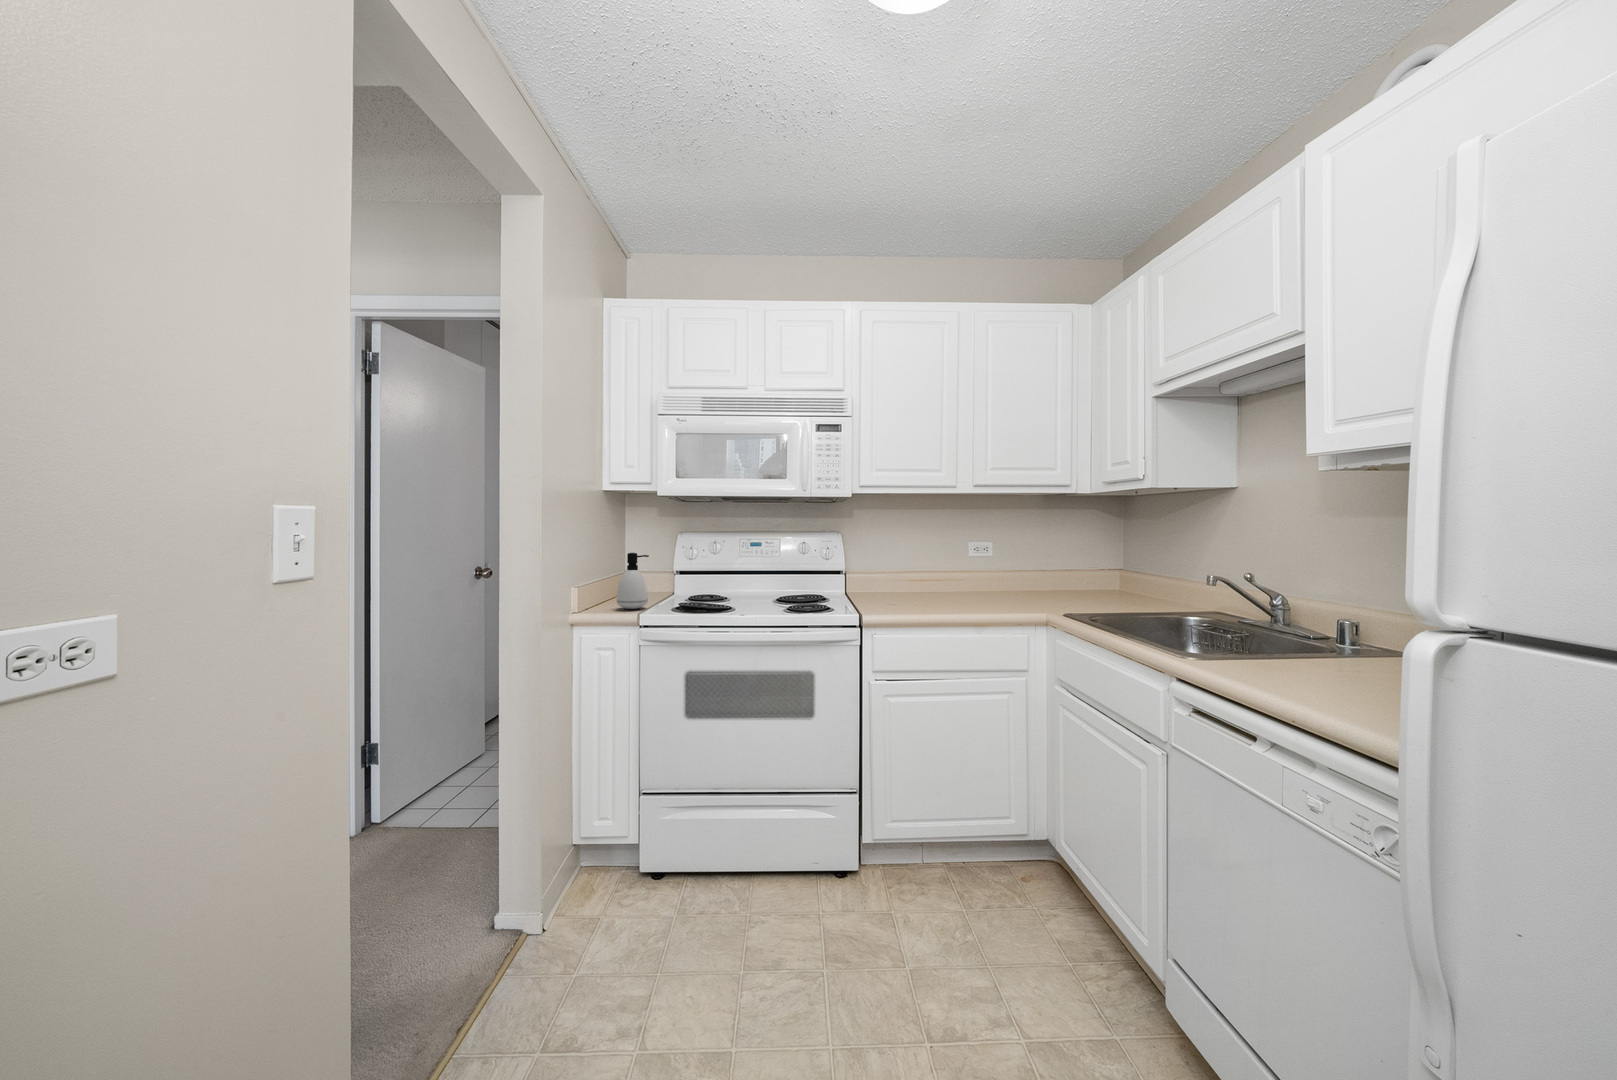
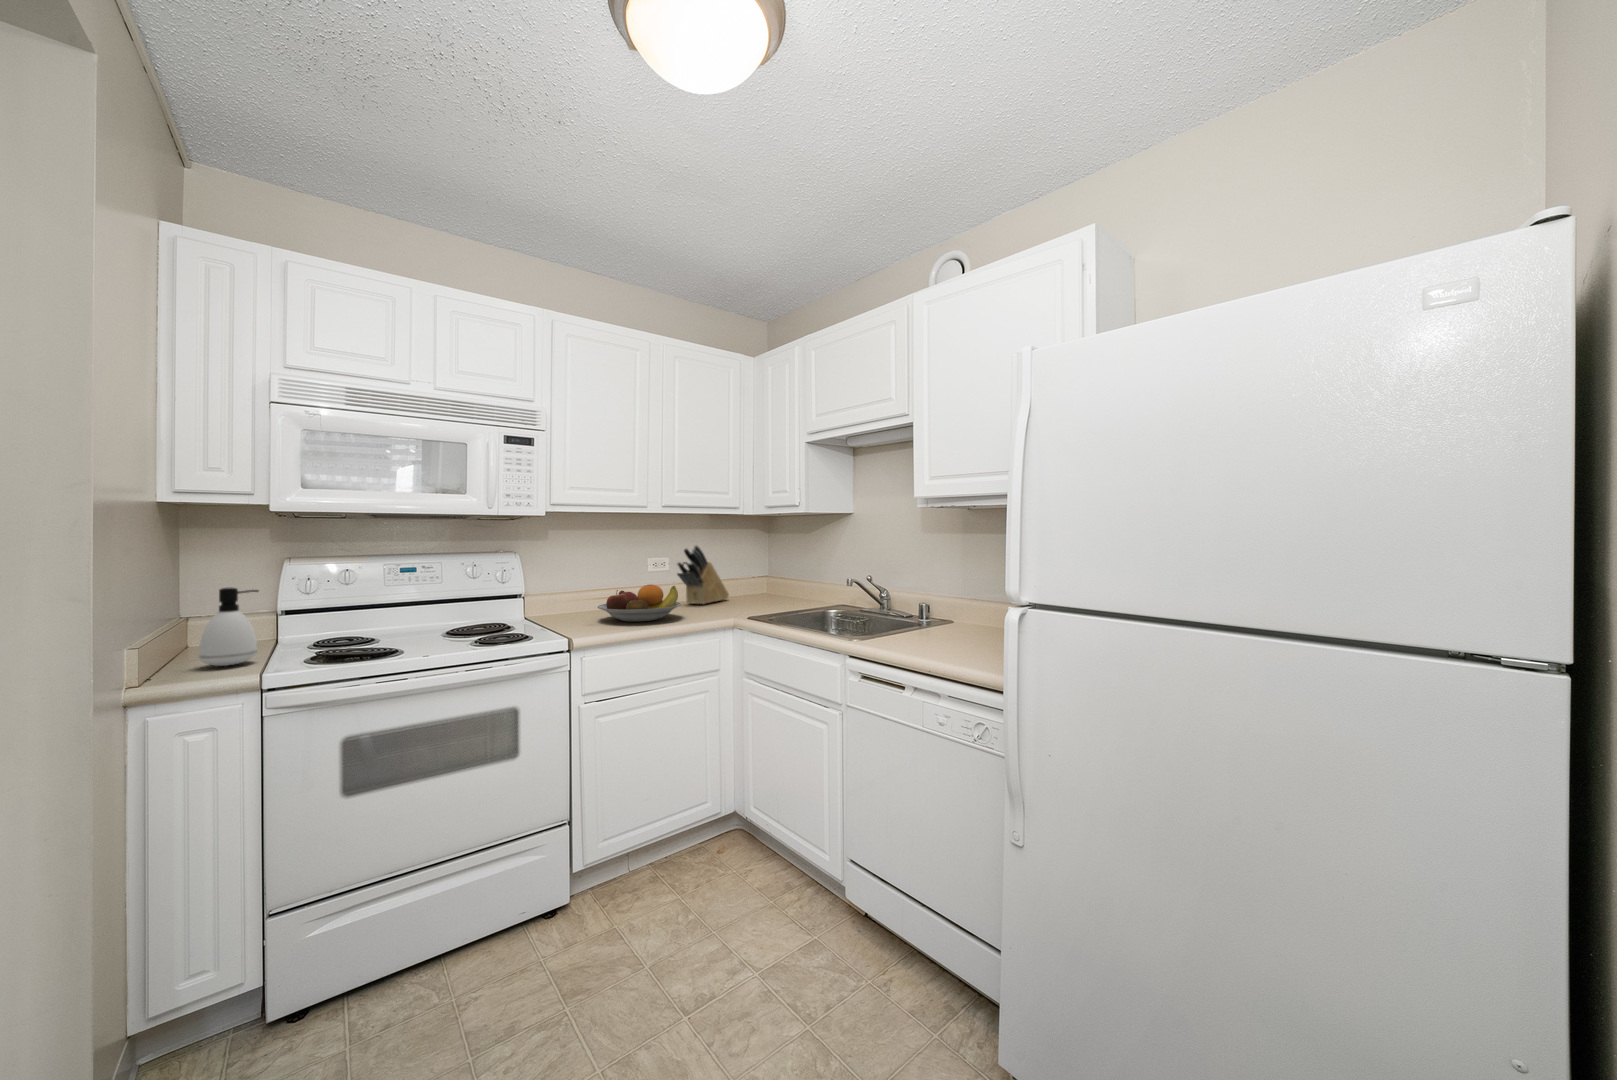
knife block: none [996,528,1064,595] -> present [677,545,729,604]
fruit bowl: none [902,569,989,607] -> present [598,584,681,622]

